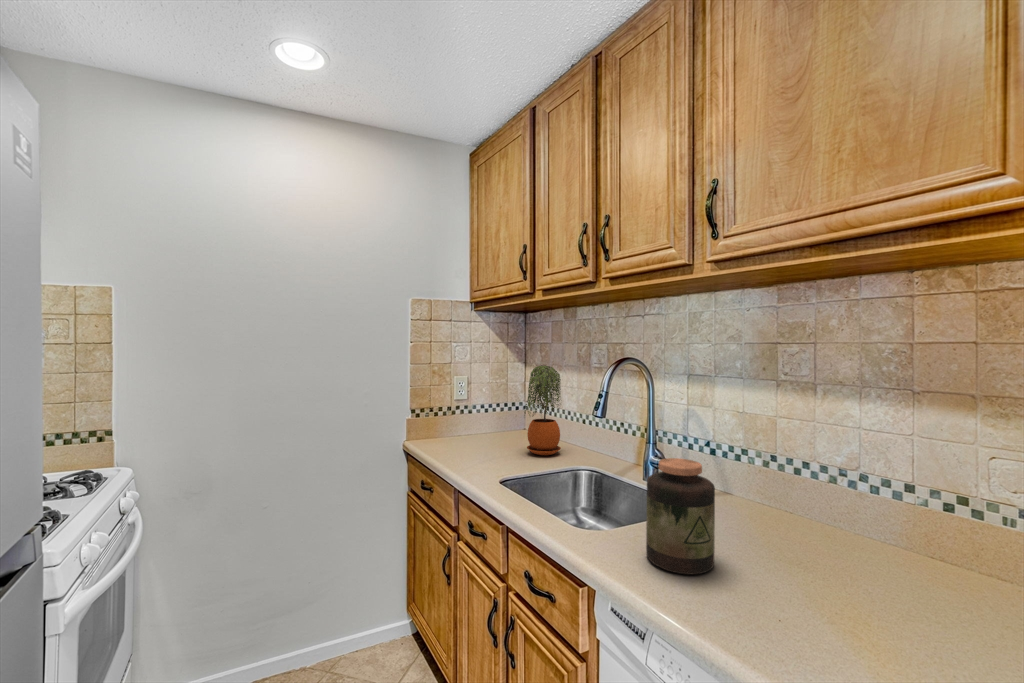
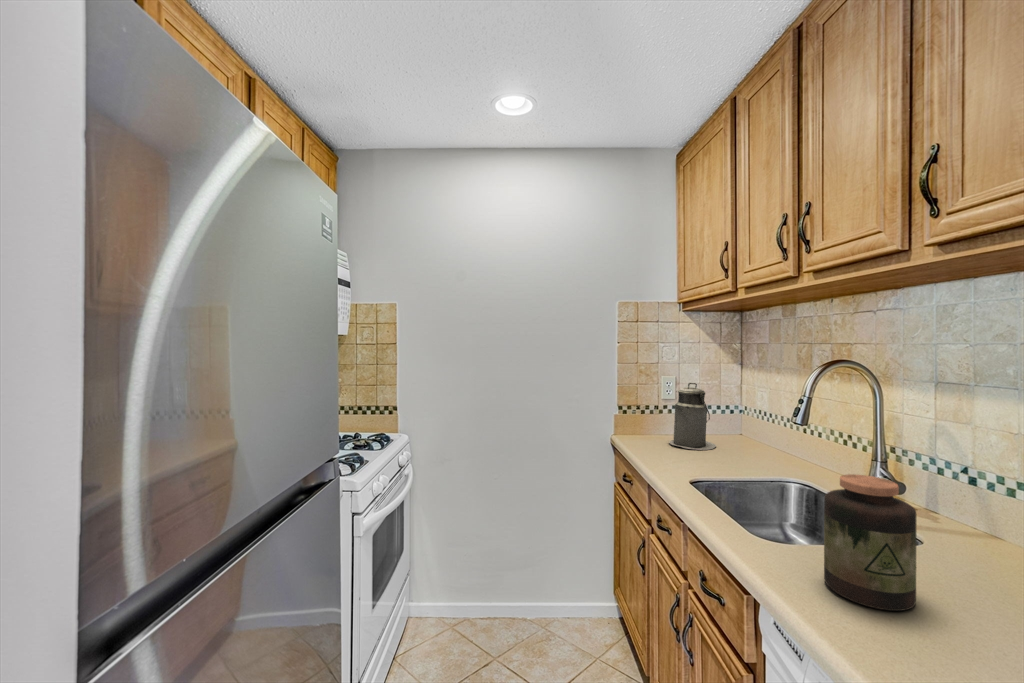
potted plant: present [524,365,561,455] -> none [727,367,774,463]
canister: none [466,382,509,448] -> present [669,383,716,450]

